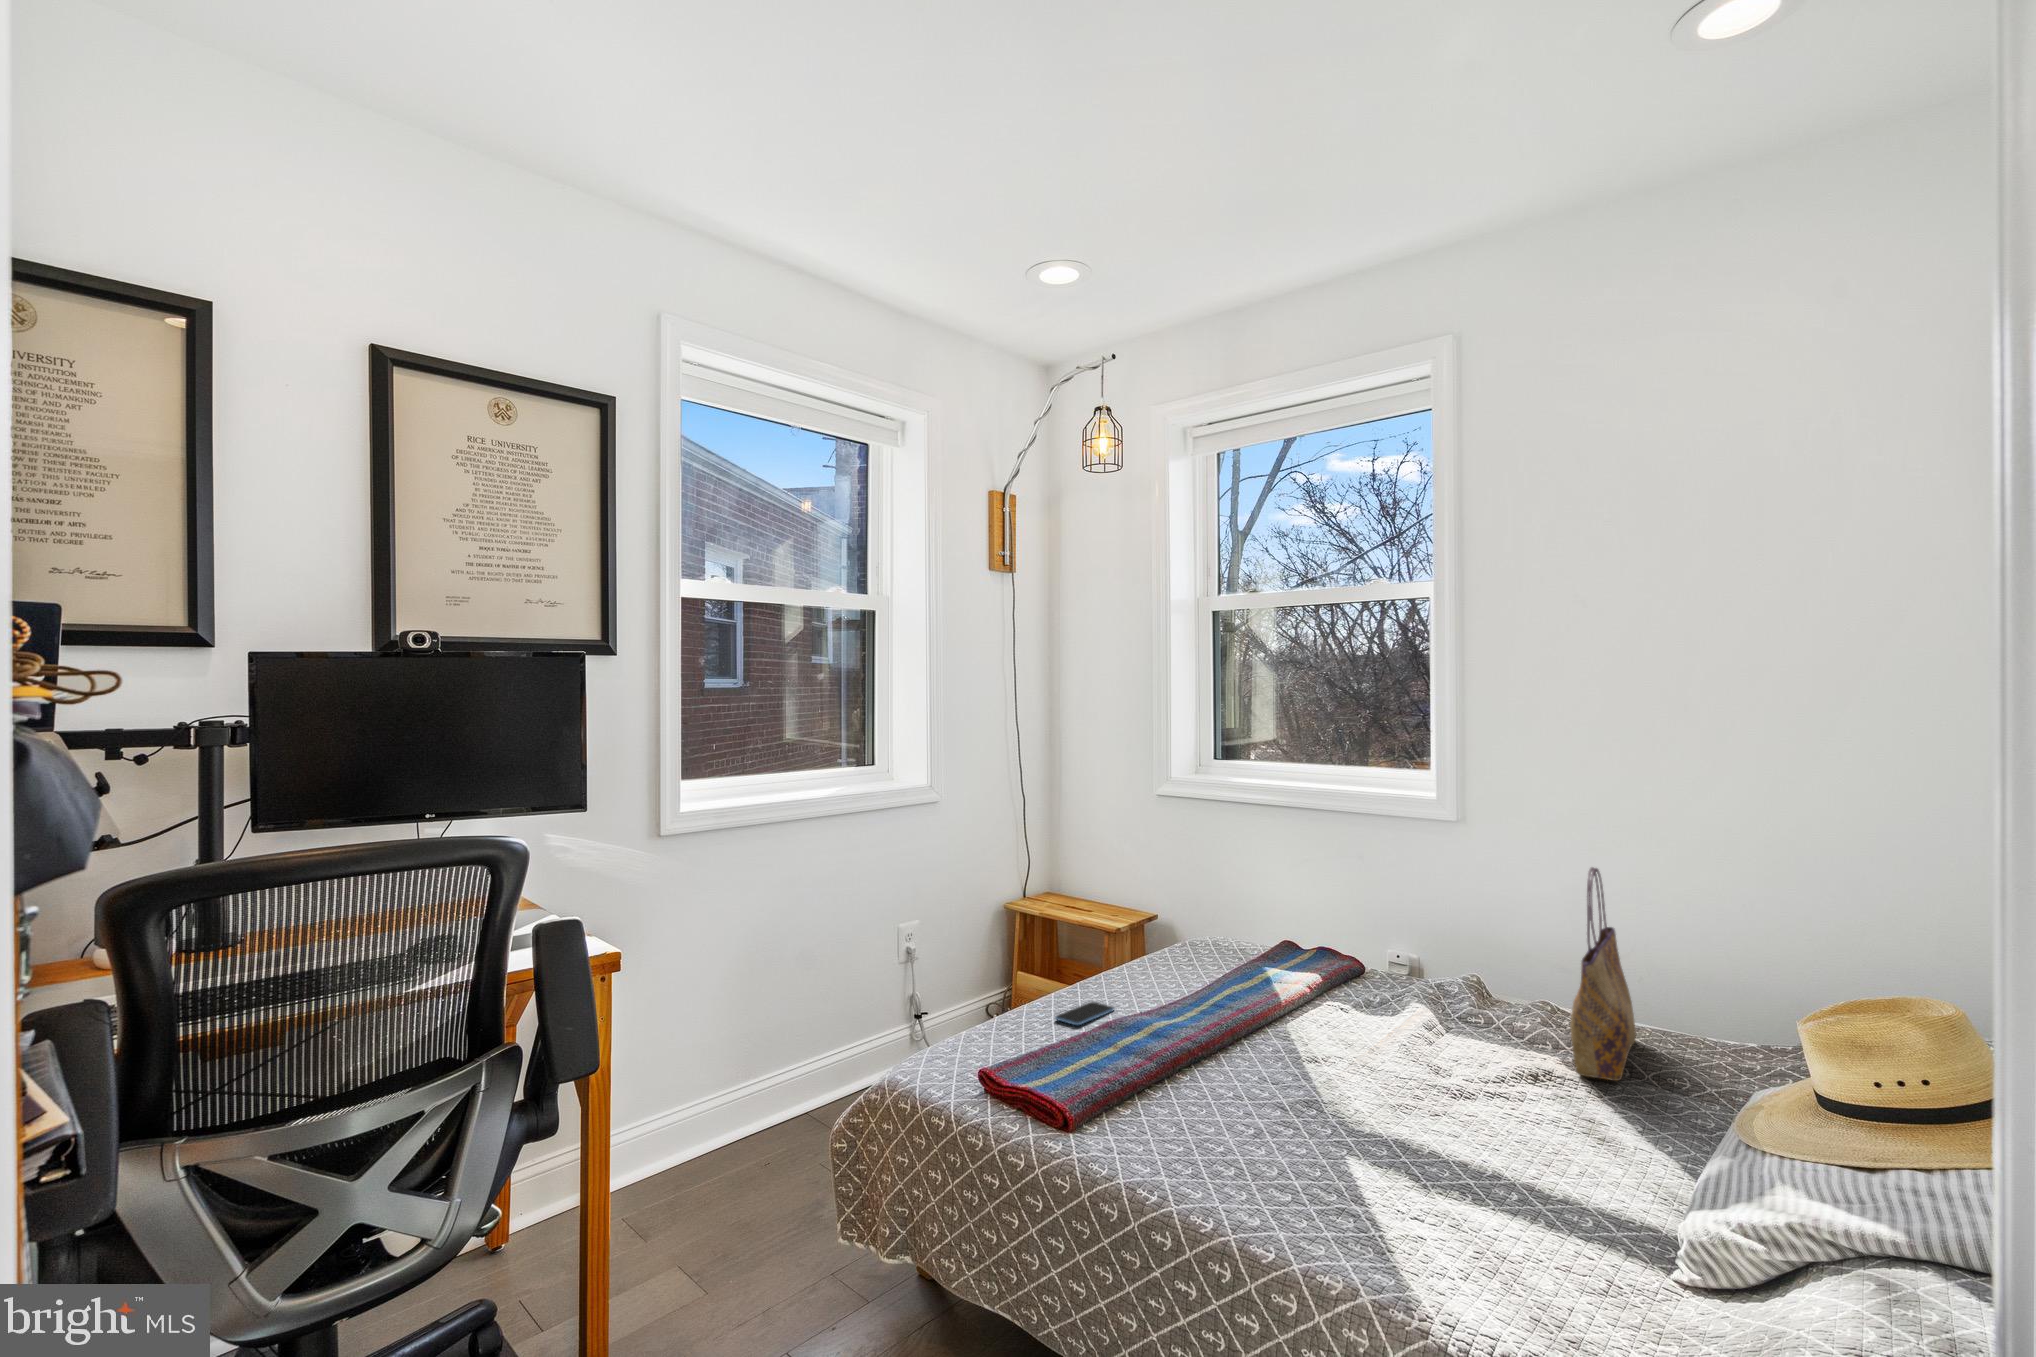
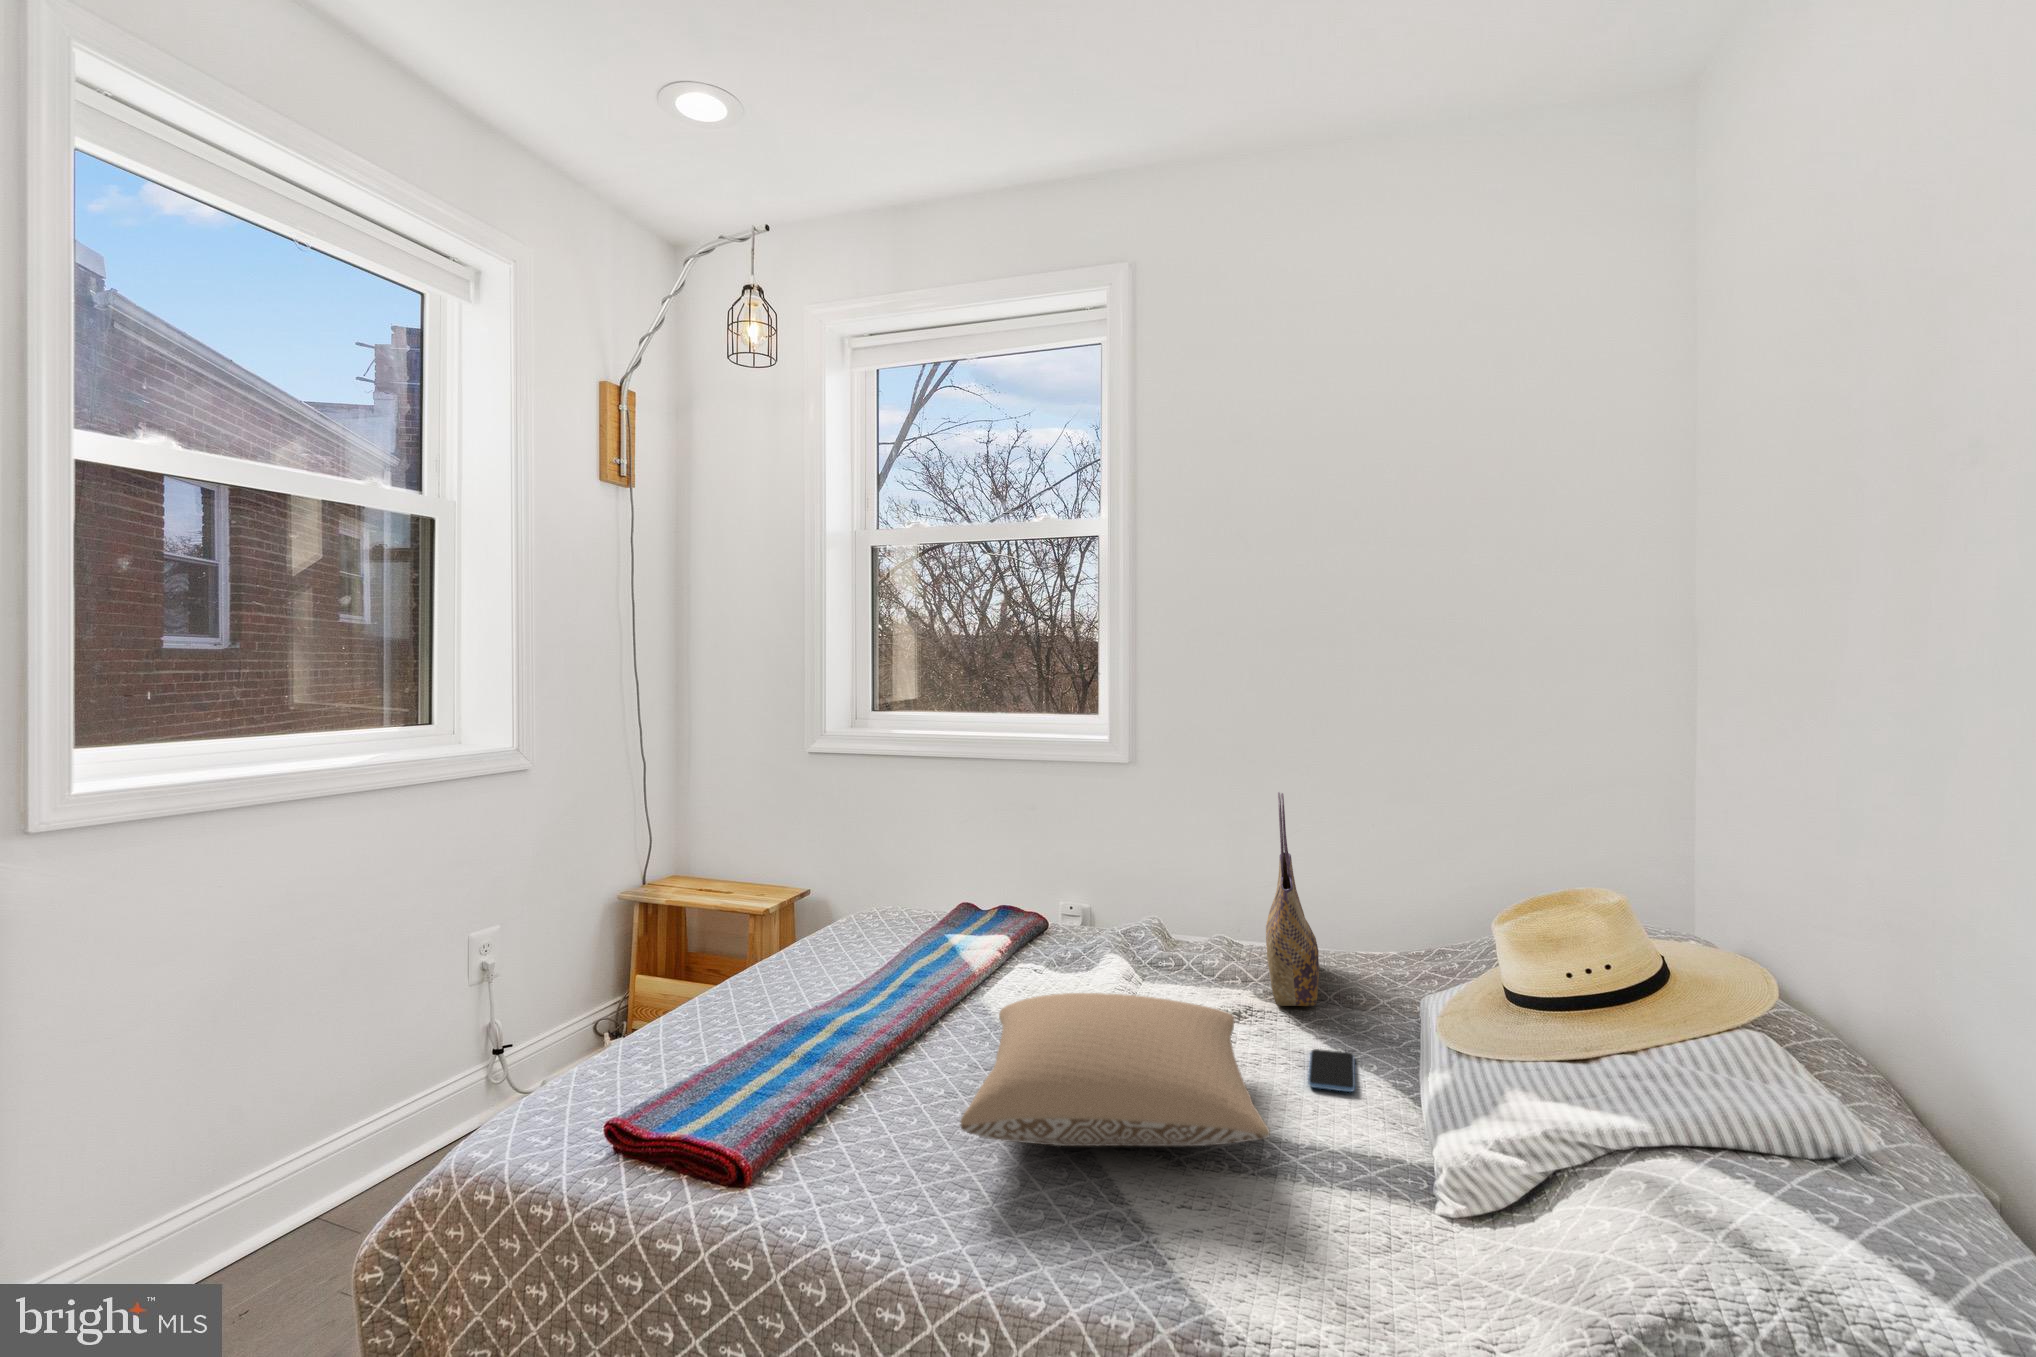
smartphone: present [1055,1002,1114,1025] -> present [1308,1049,1355,1092]
pillow: none [1230,1028,1510,1174] -> present [960,993,1270,1146]

